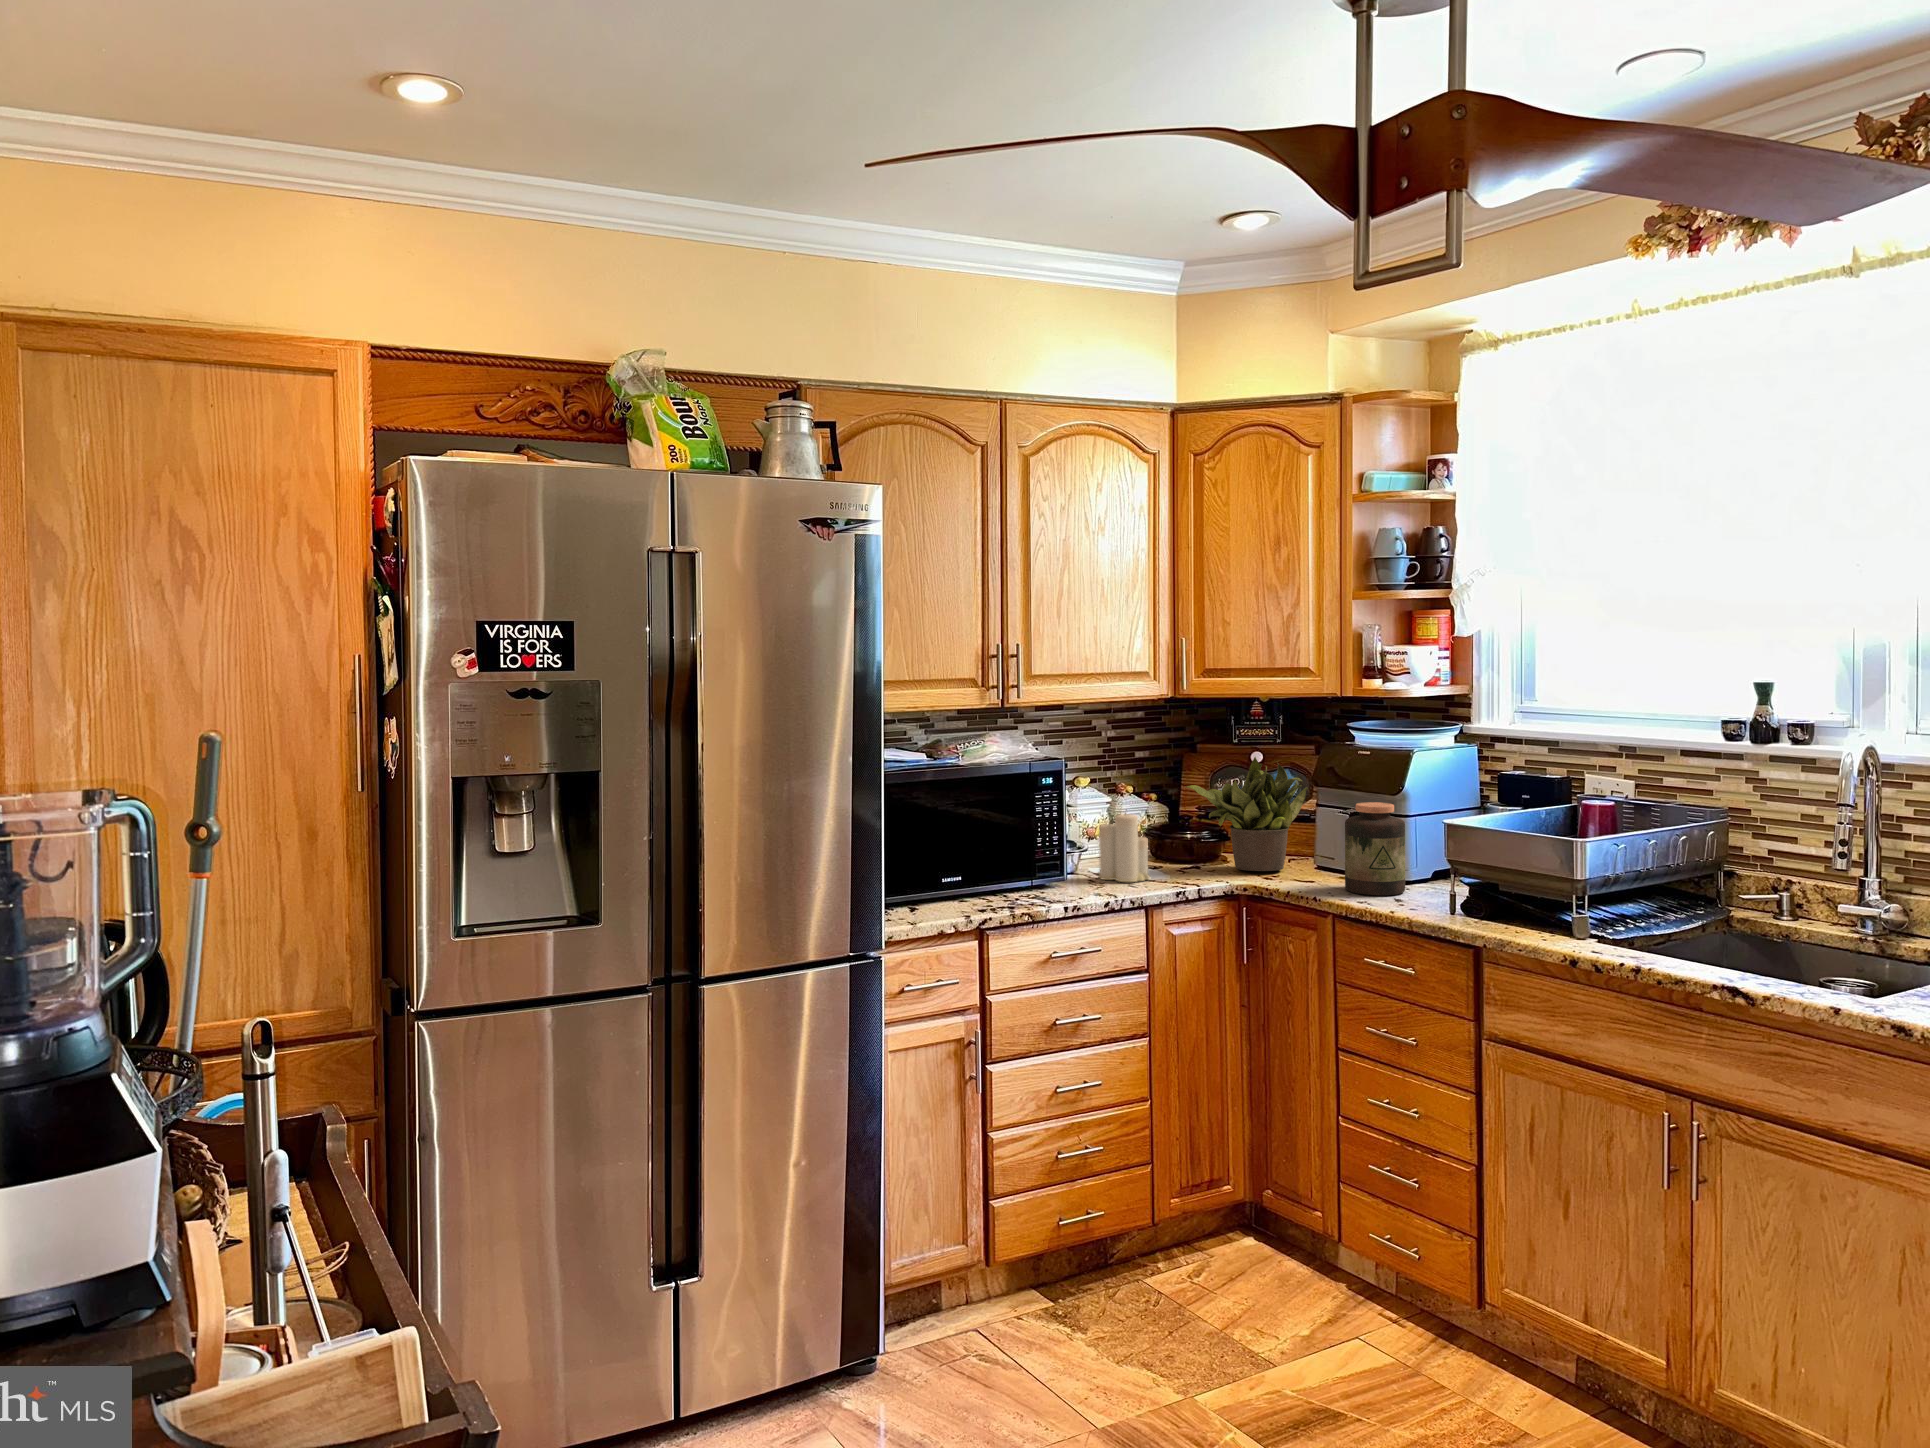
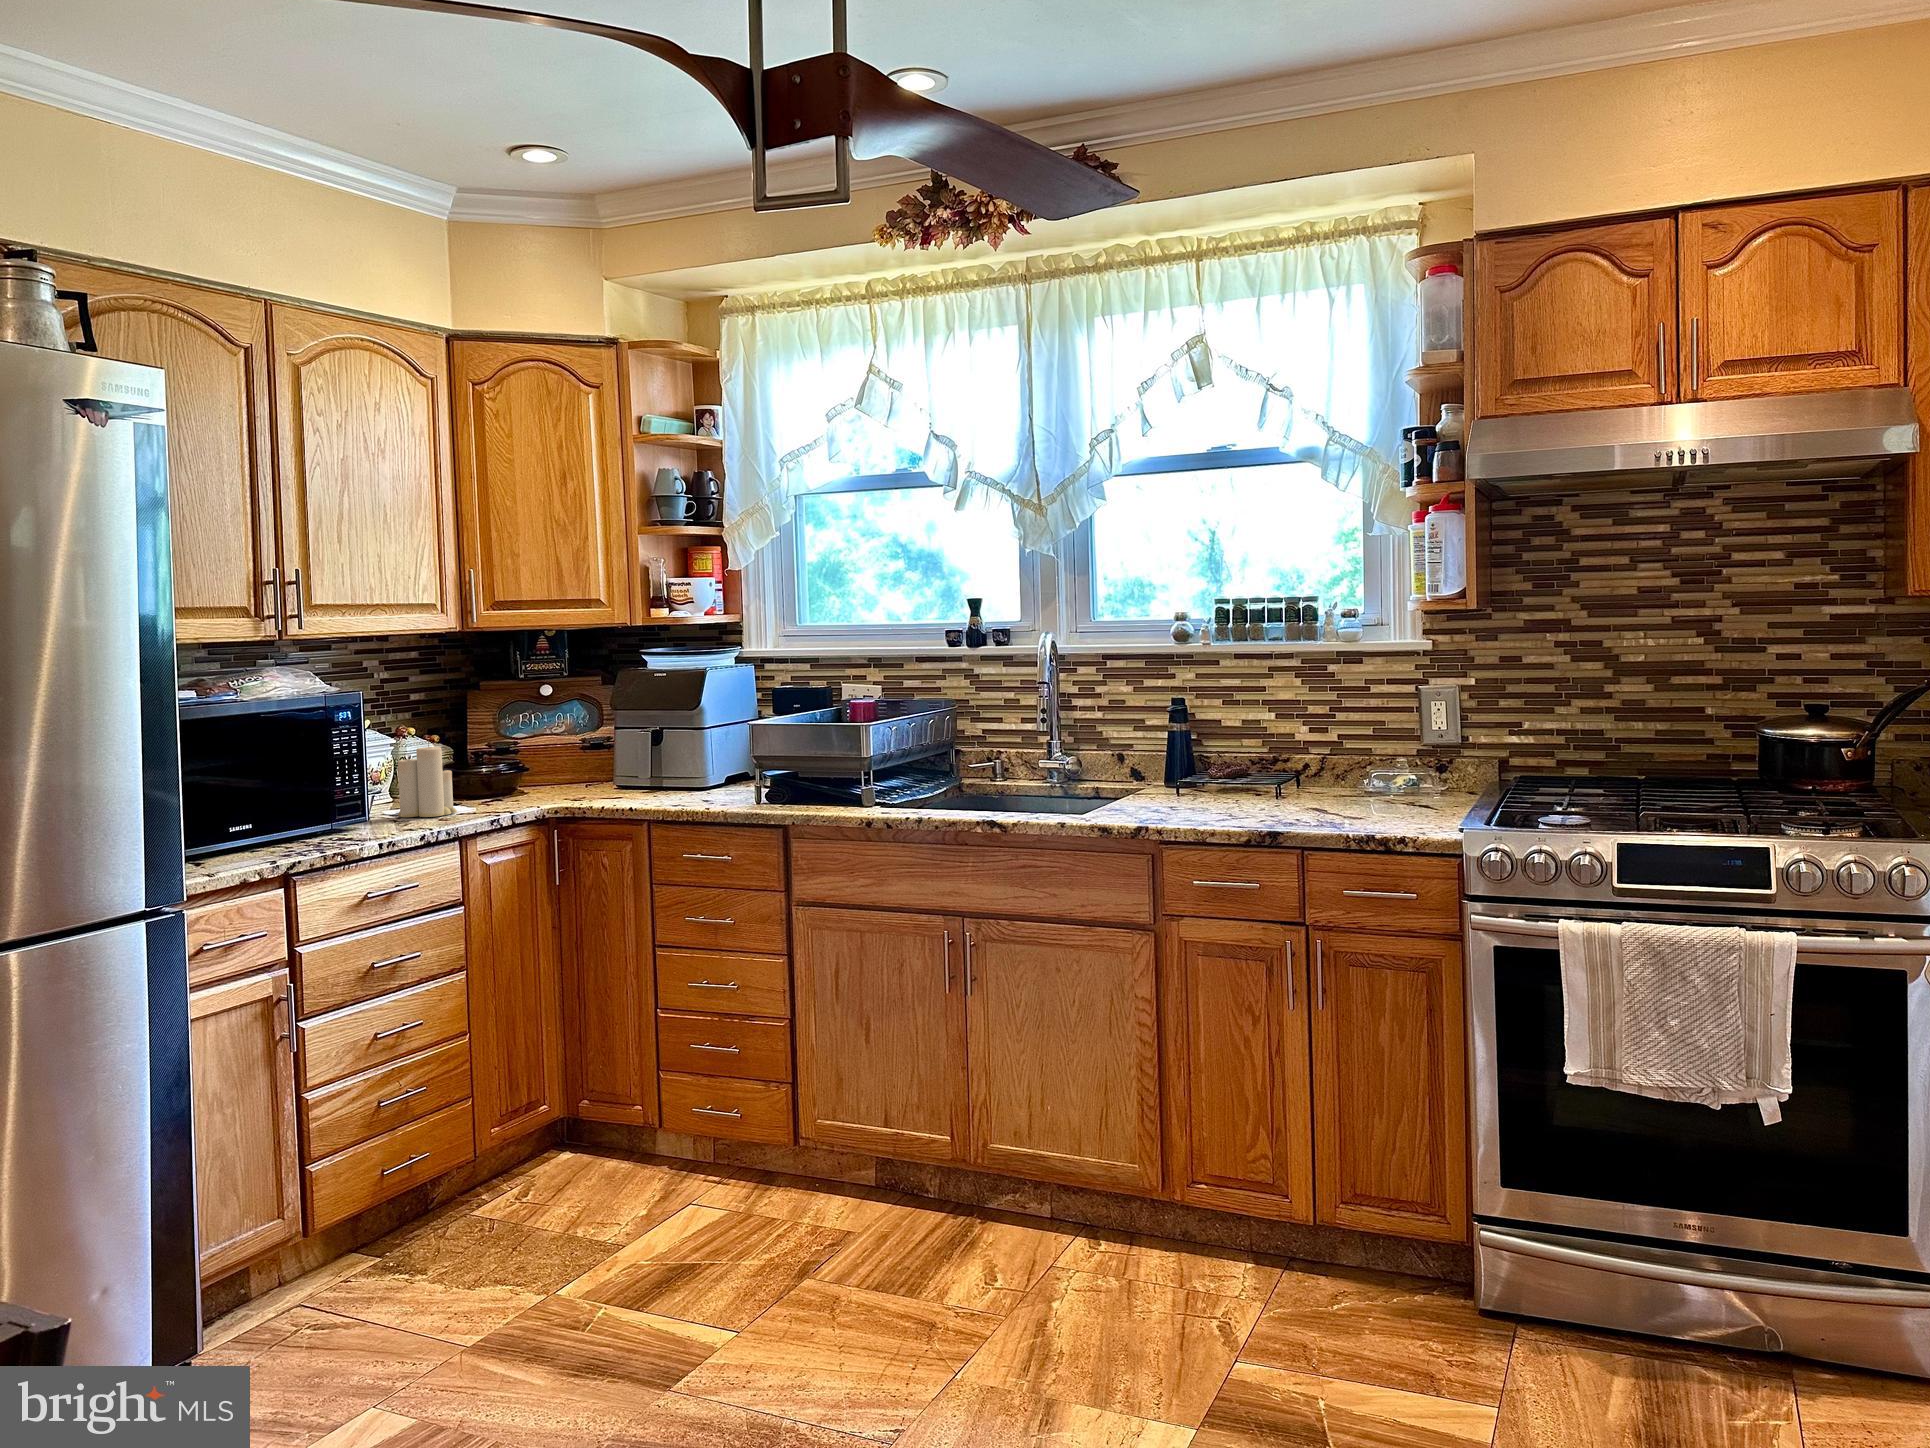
potted plant: present [1186,757,1308,871] -> none [484,683,607,797]
jar: present [1345,802,1405,896] -> none [651,718,707,802]

